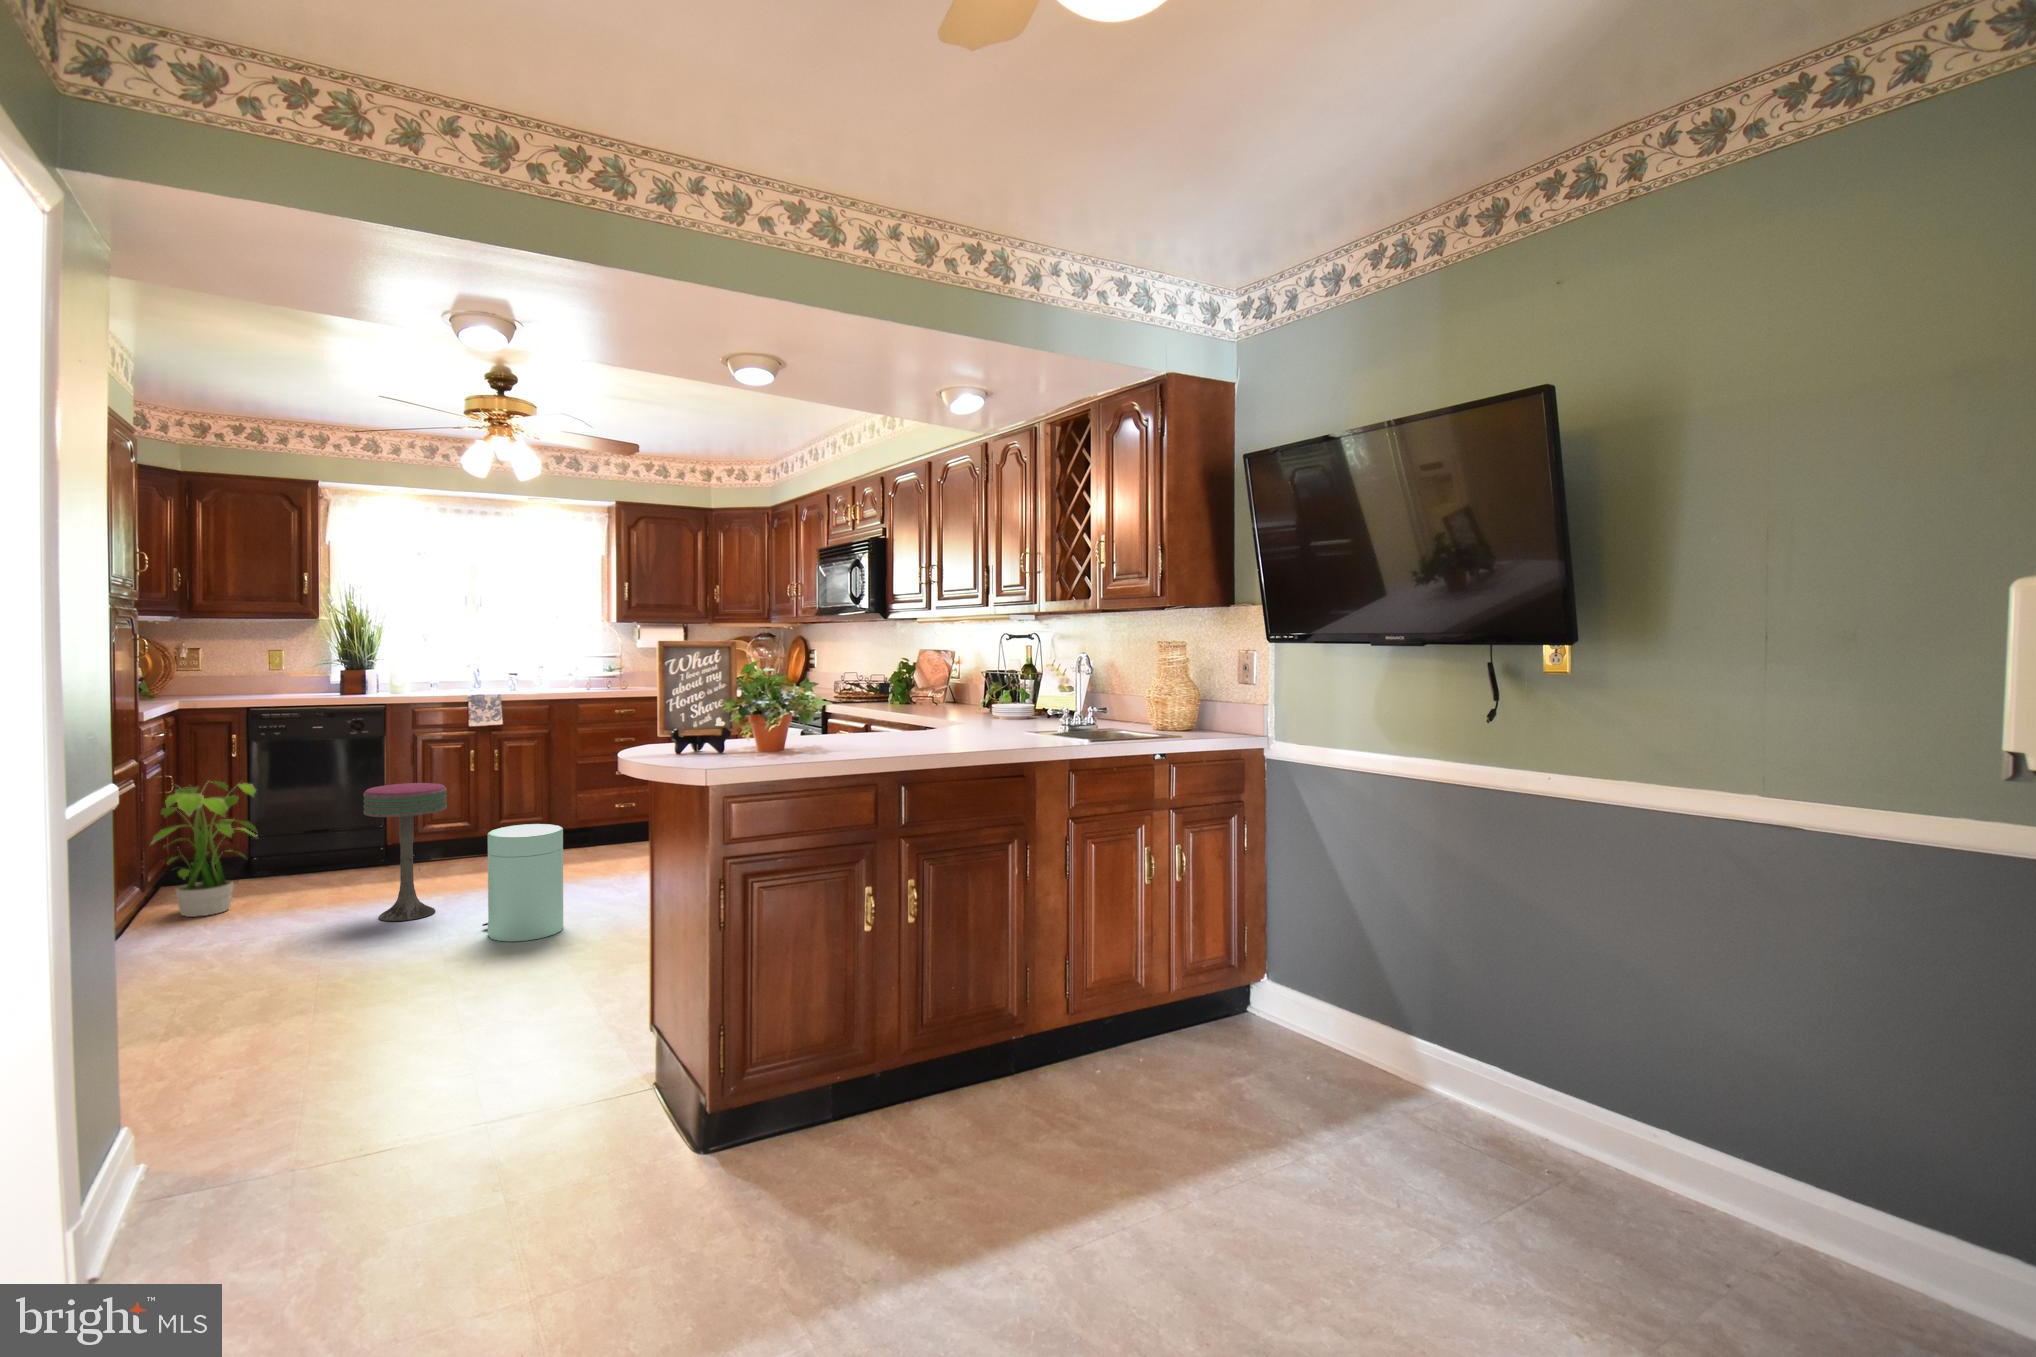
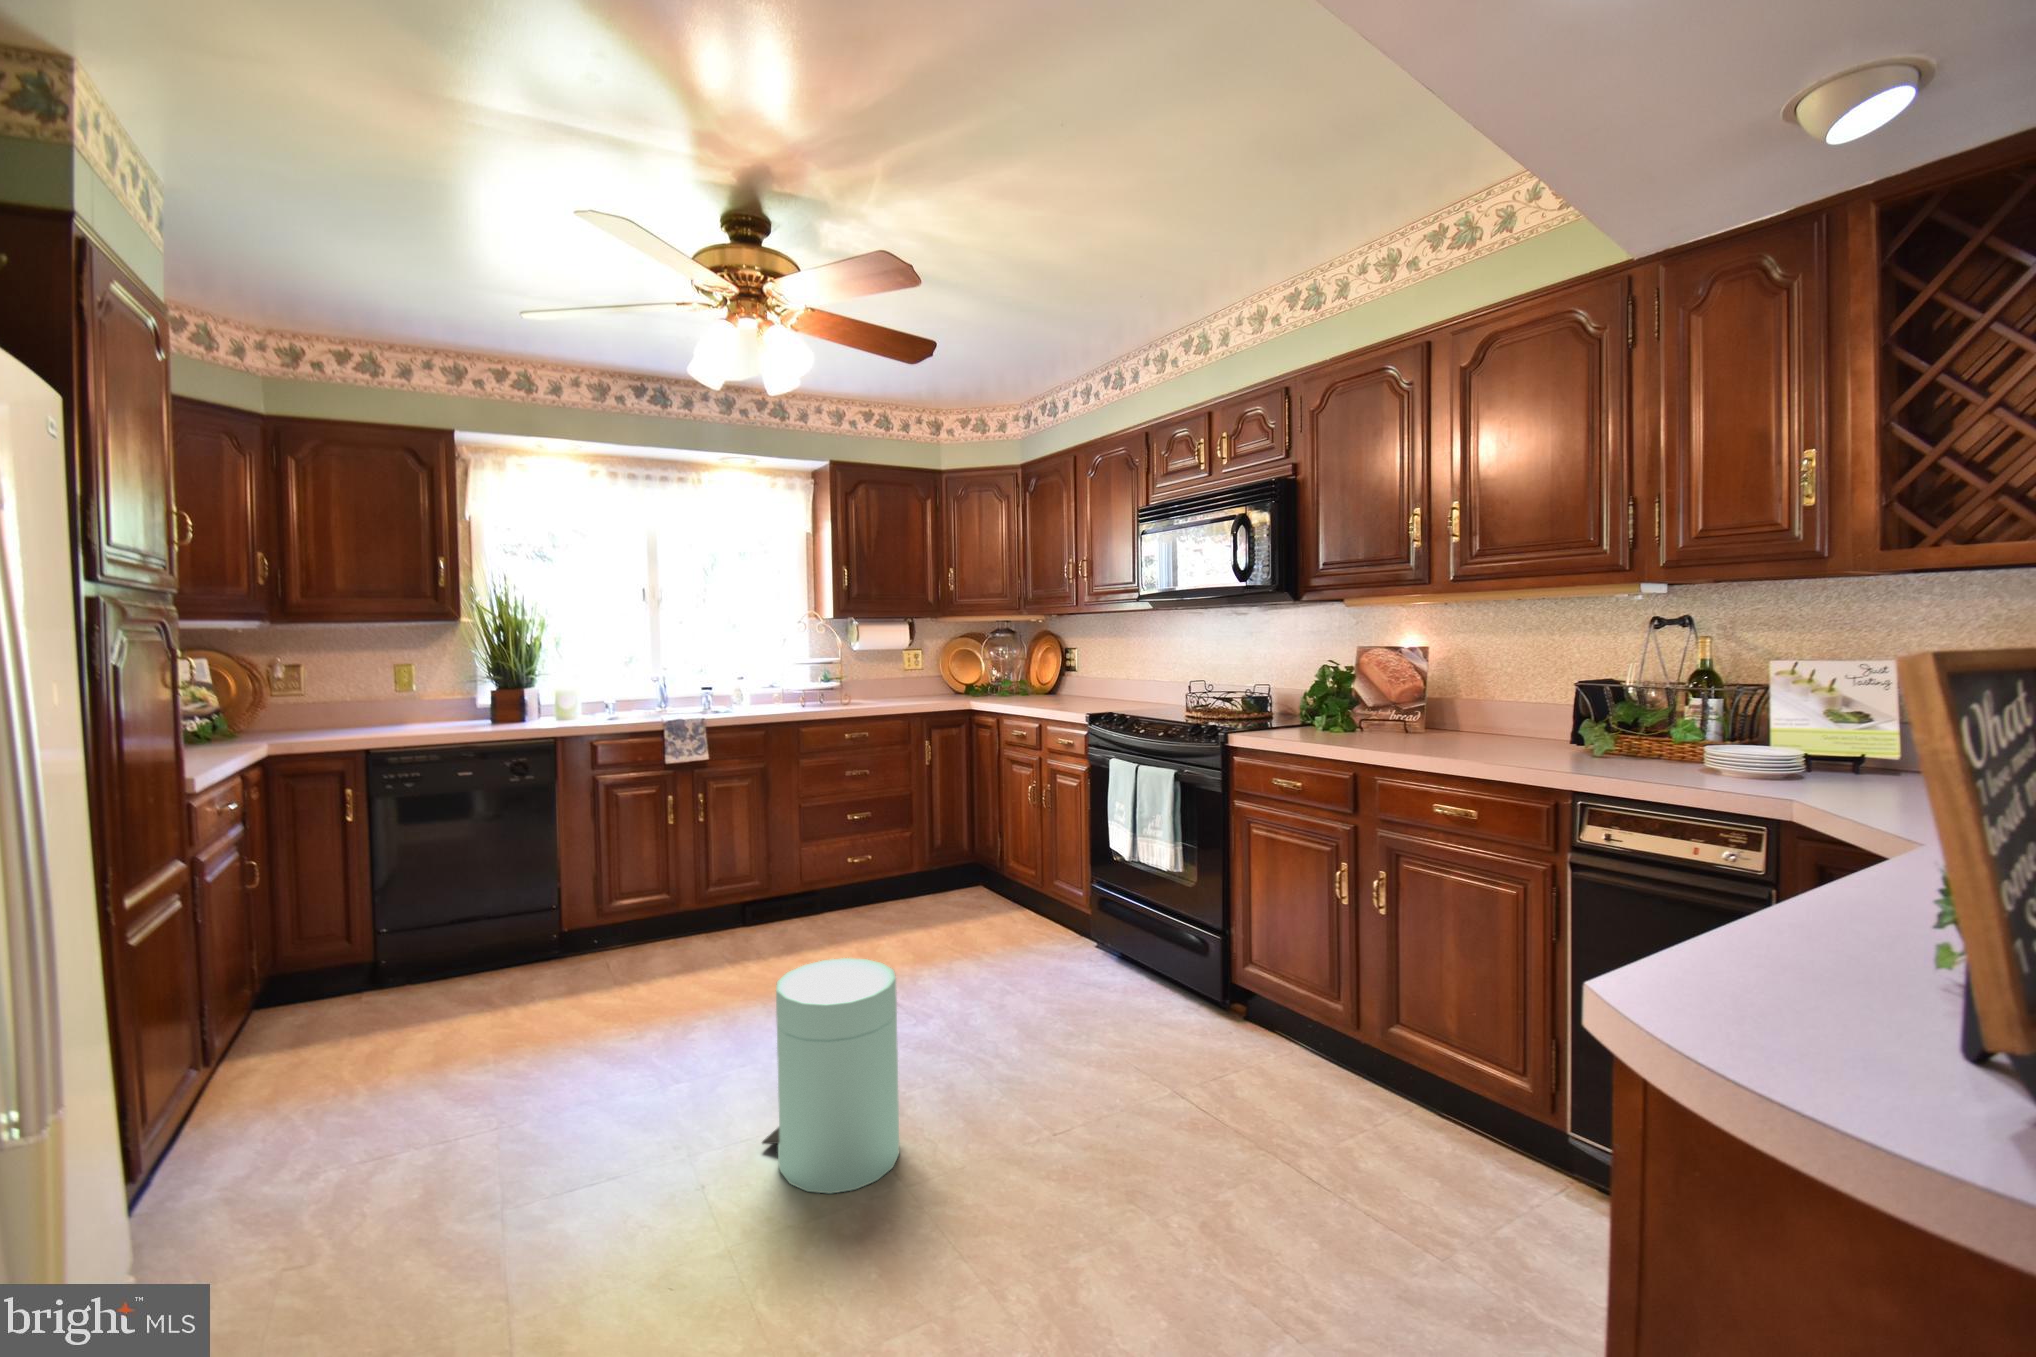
potted plant: present [152,781,256,917] -> none [203,881,383,1111]
bar stool: present [363,783,447,921] -> none [550,878,680,1124]

